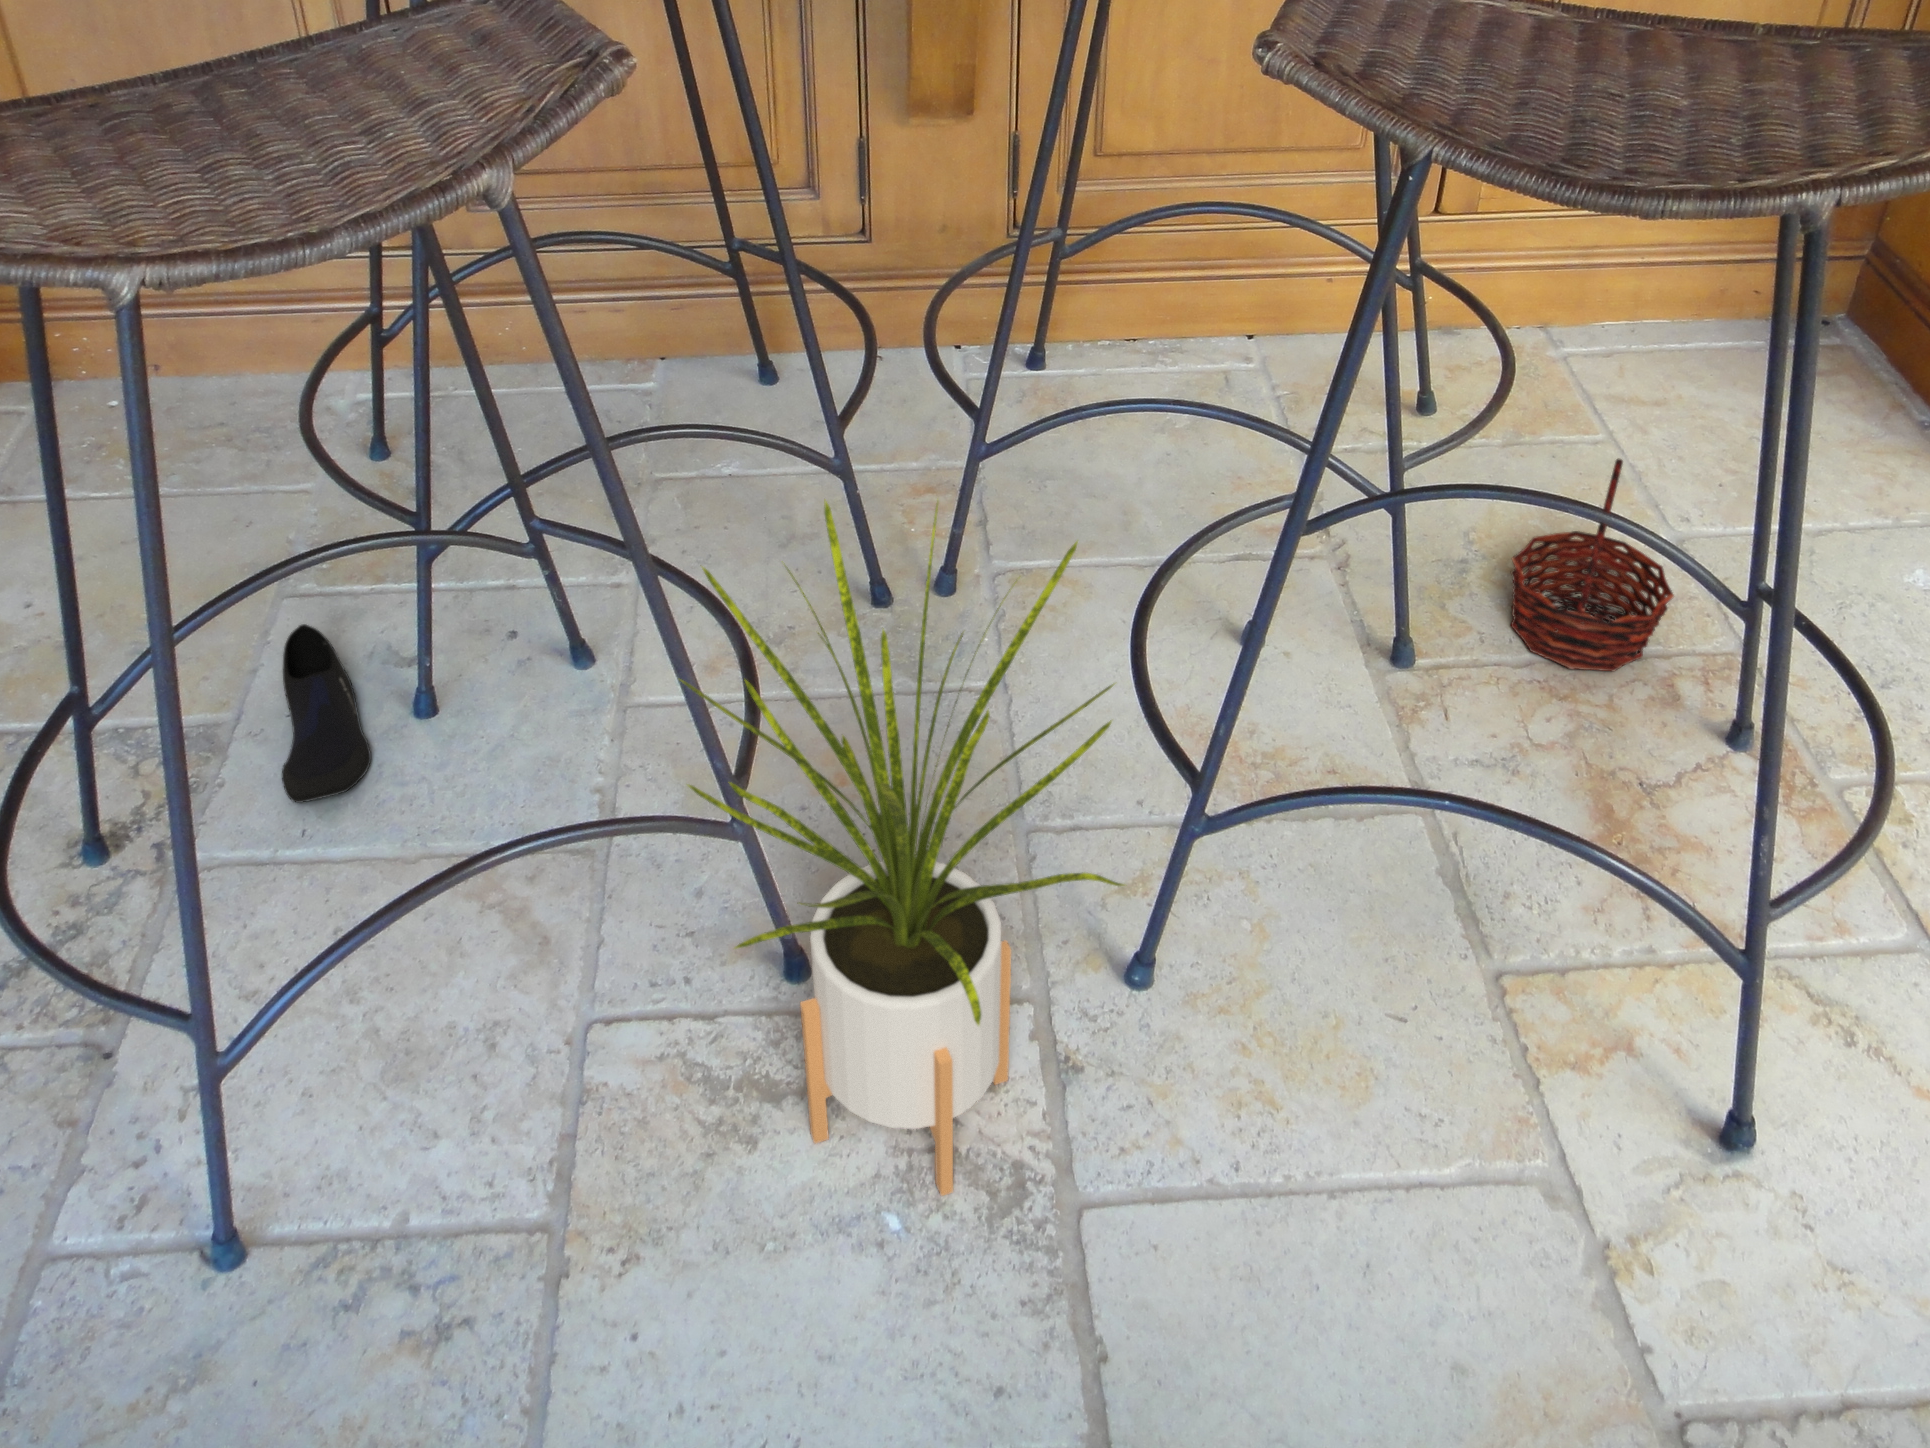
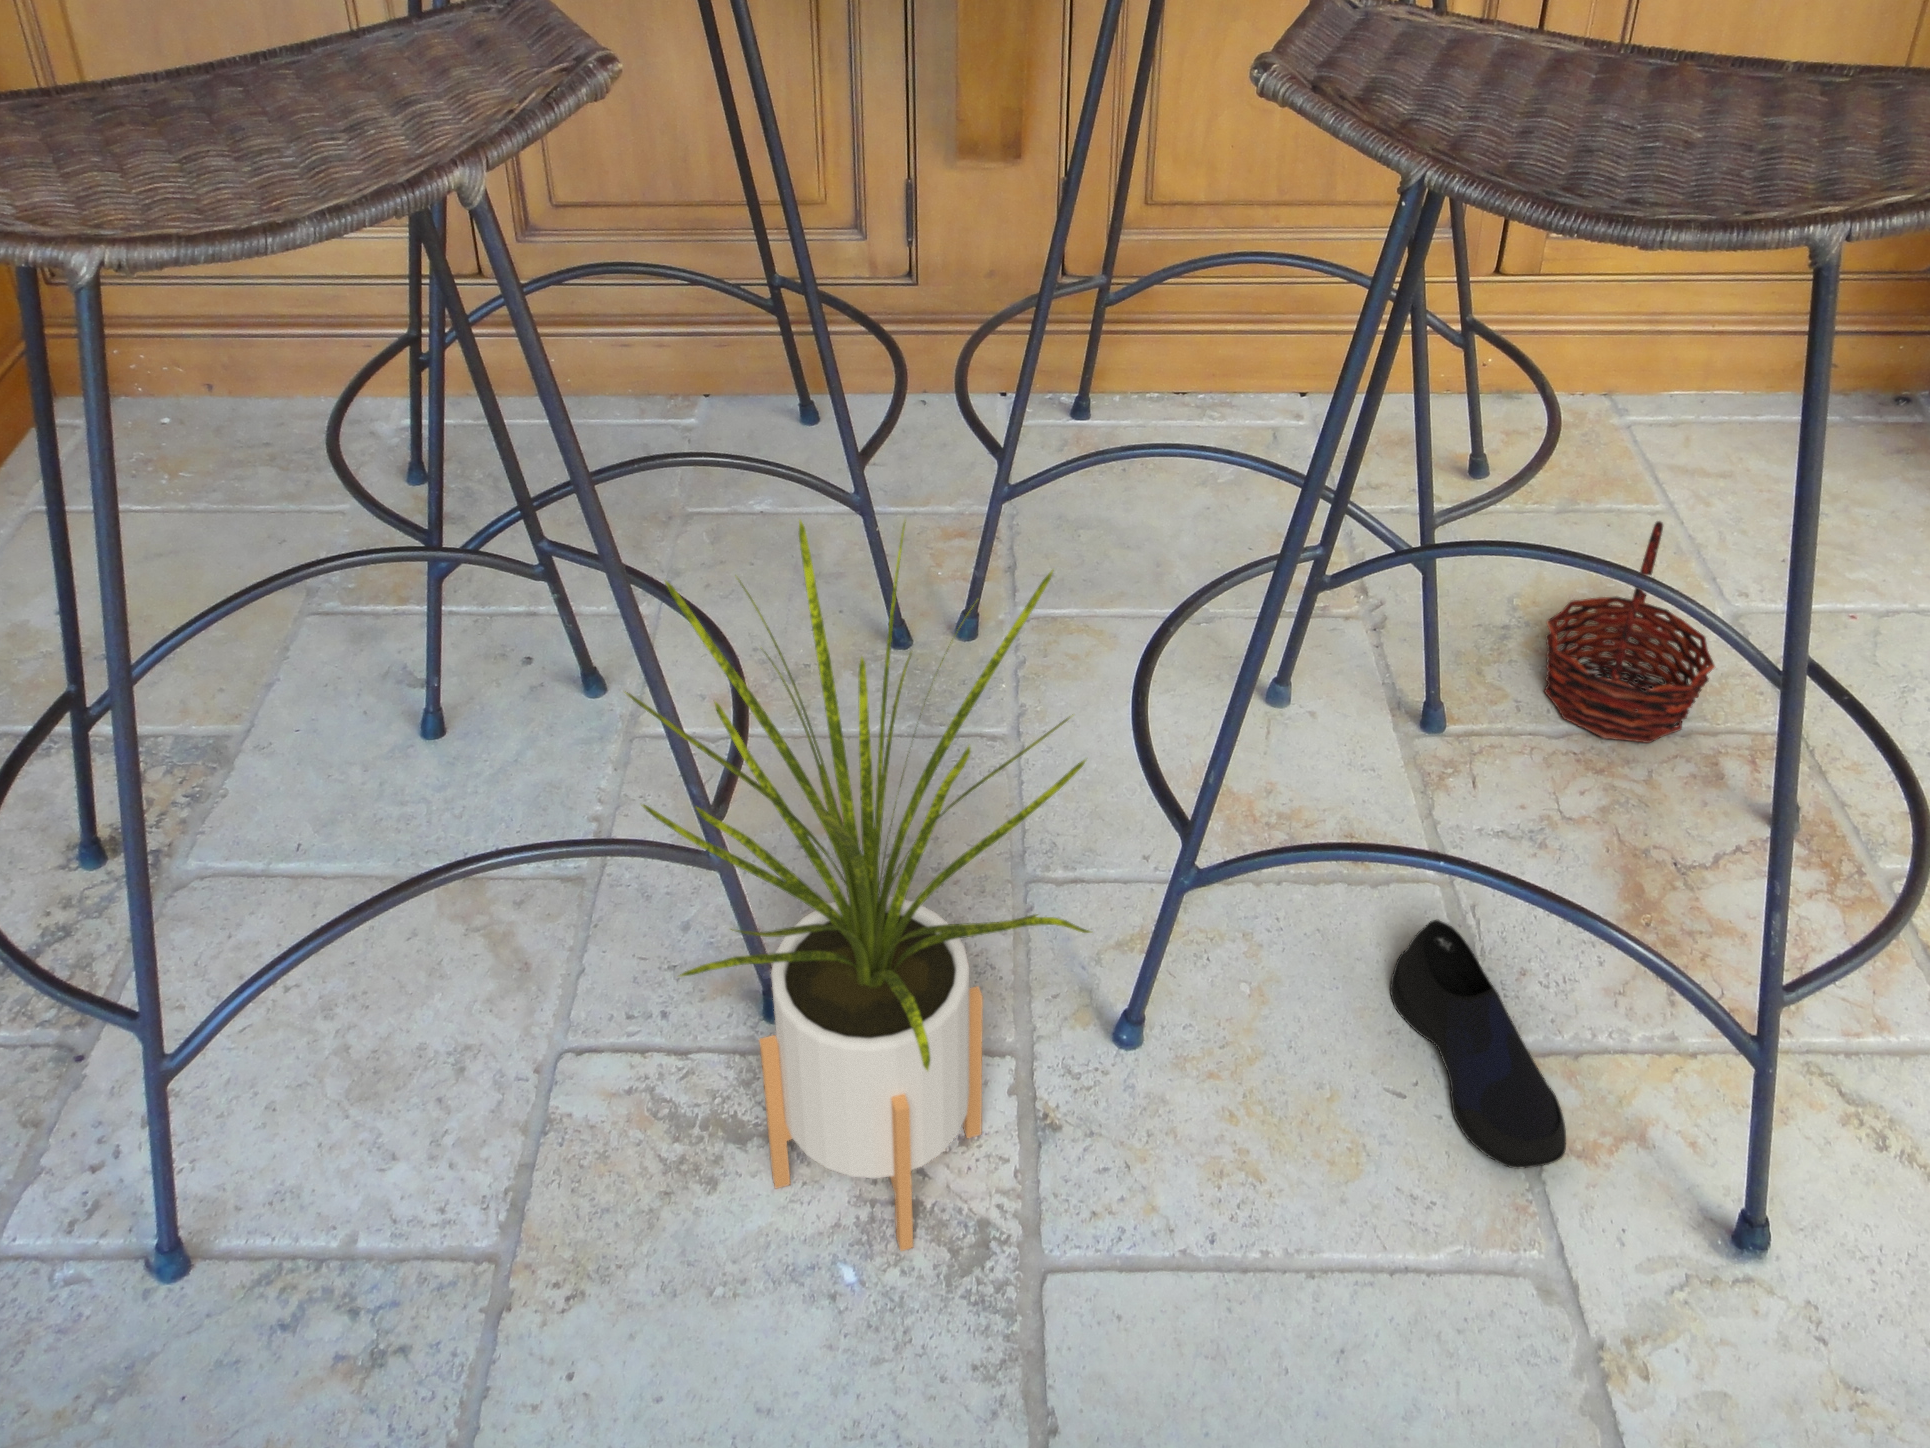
shoe: present [282,624,371,803] -> present [1390,920,1566,1169]

